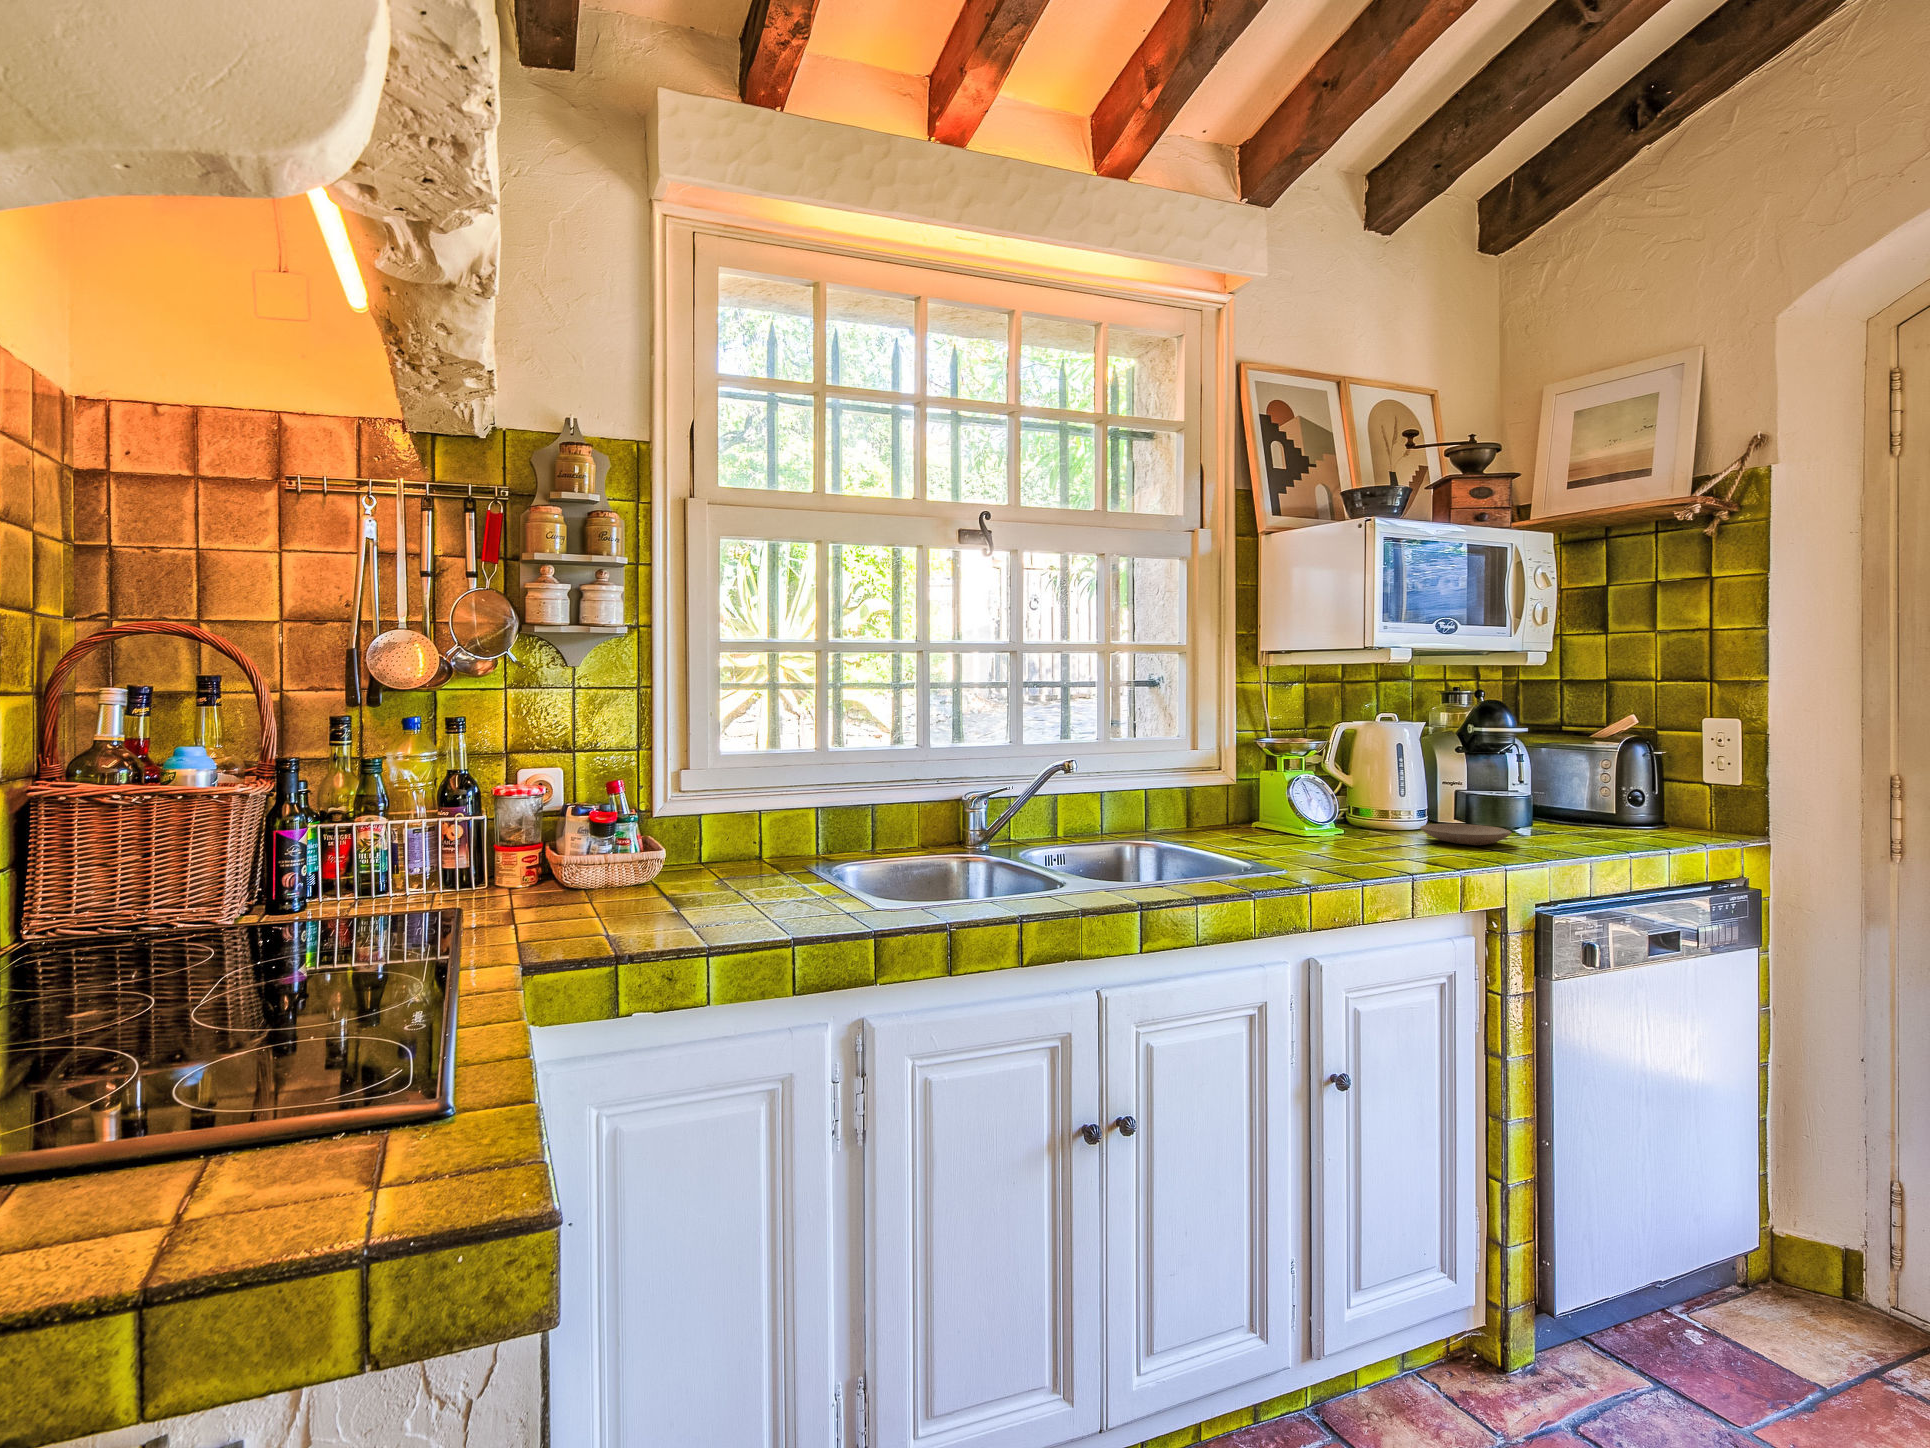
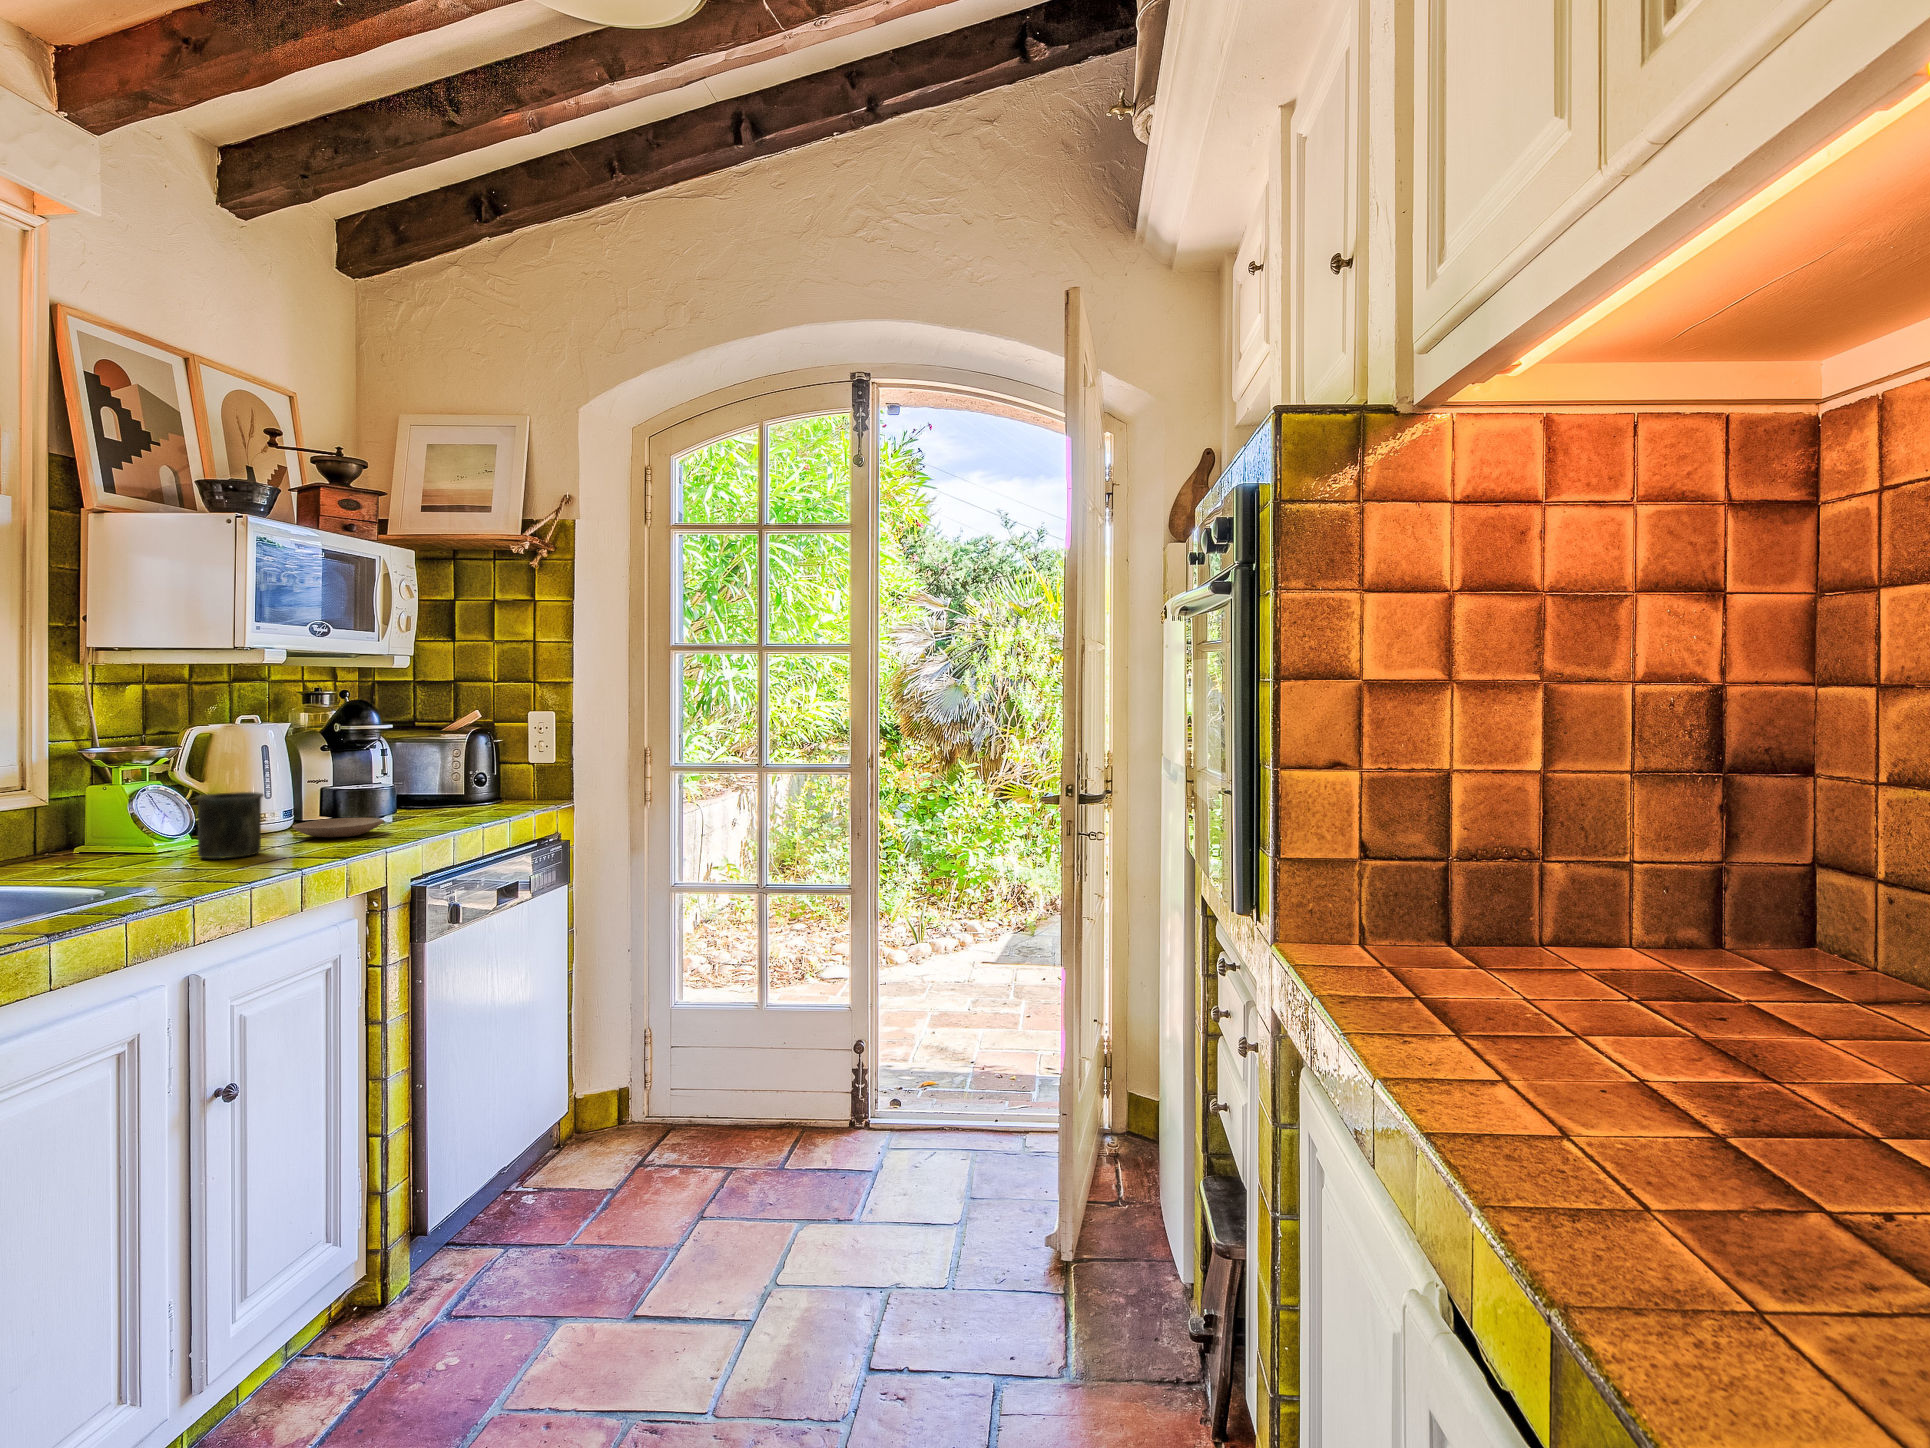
mug: none [1331,787,1389,851] -> present [196,792,263,859]

